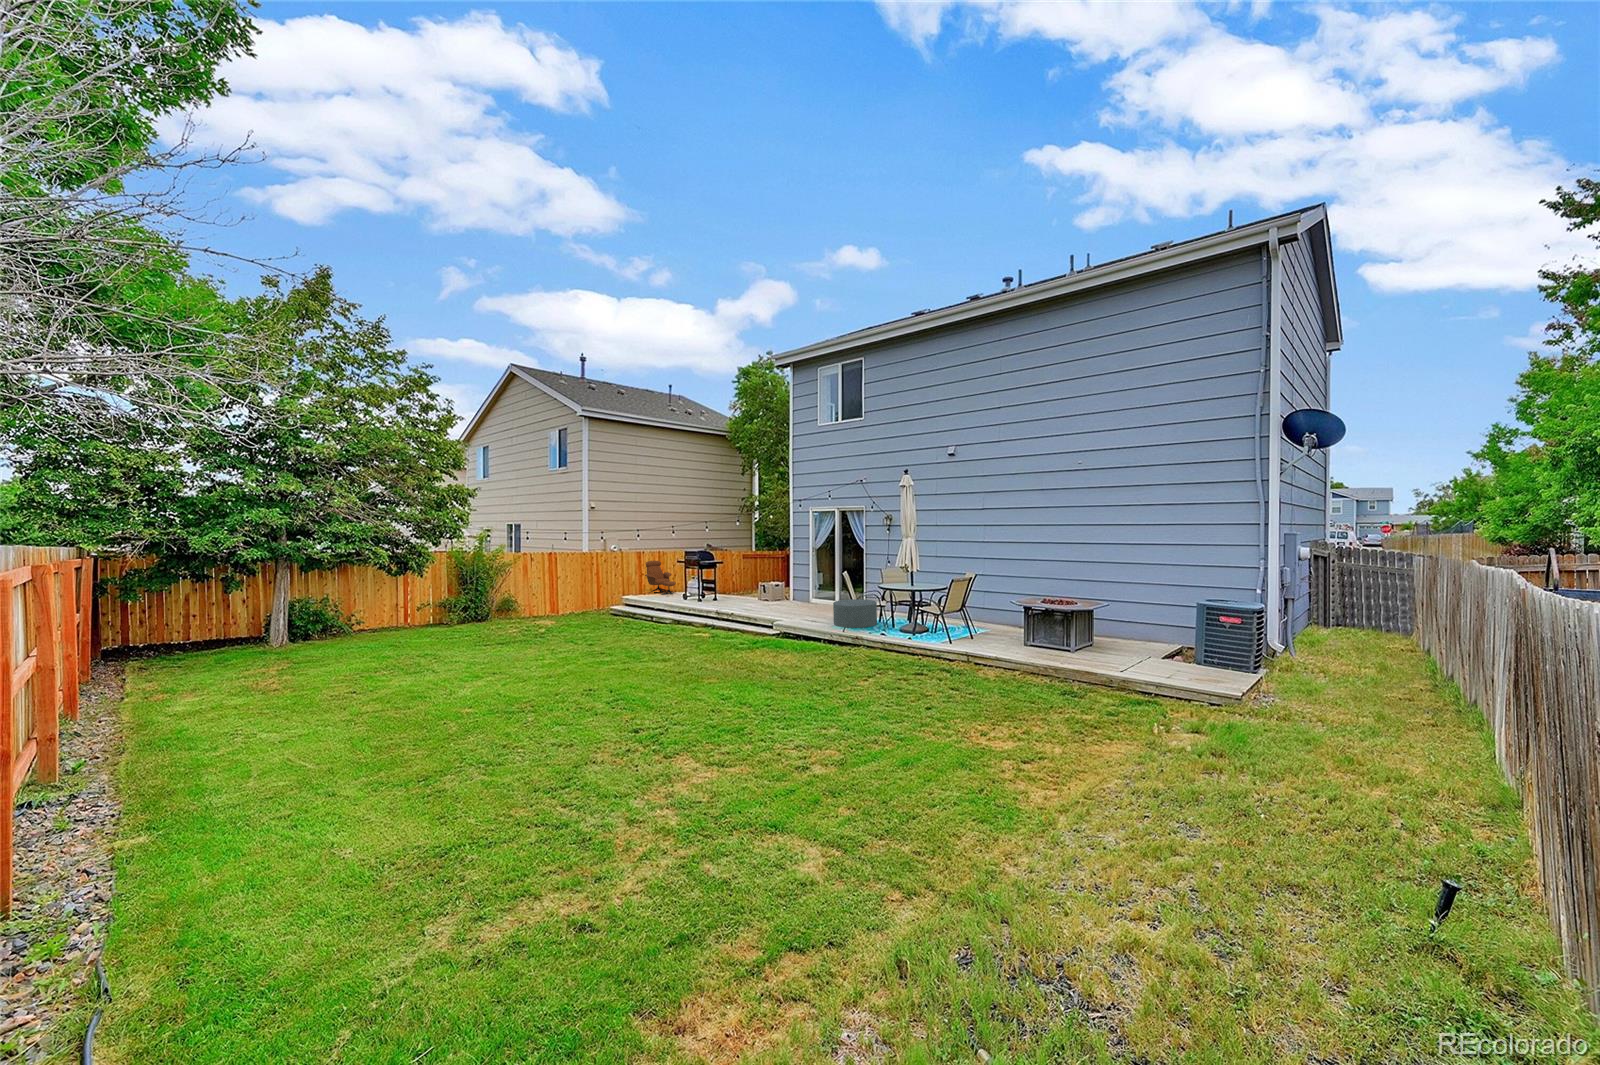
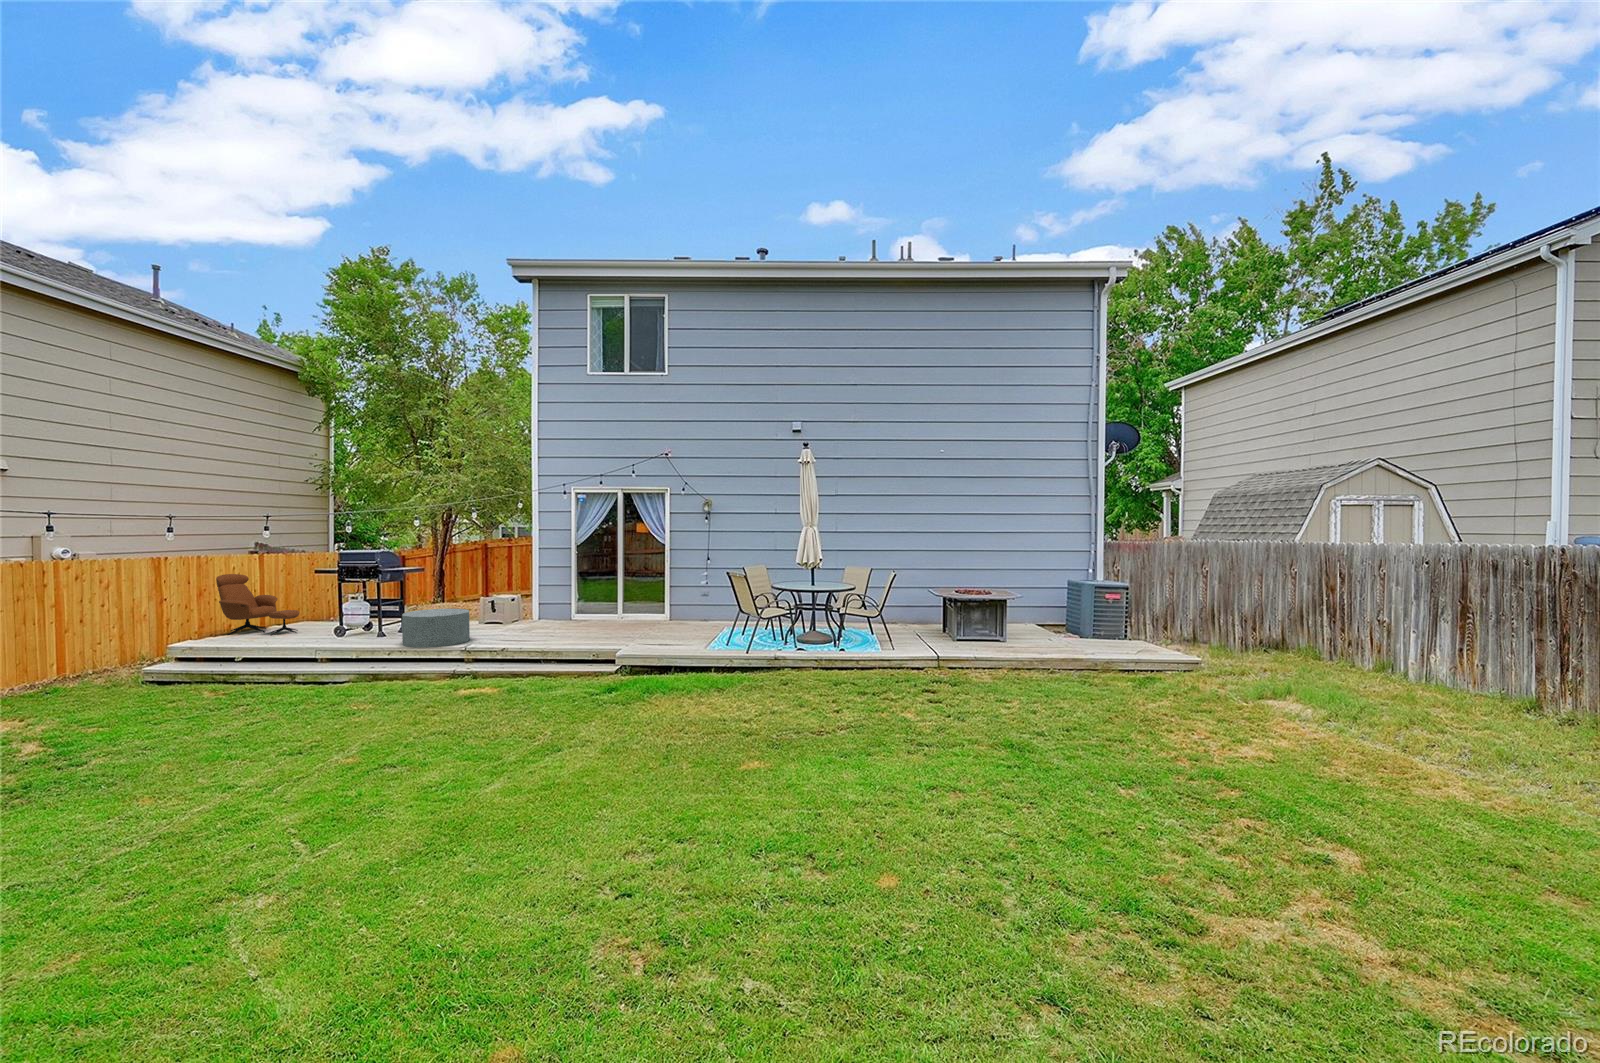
ottoman: present [833,599,877,628] -> present [402,609,470,647]

